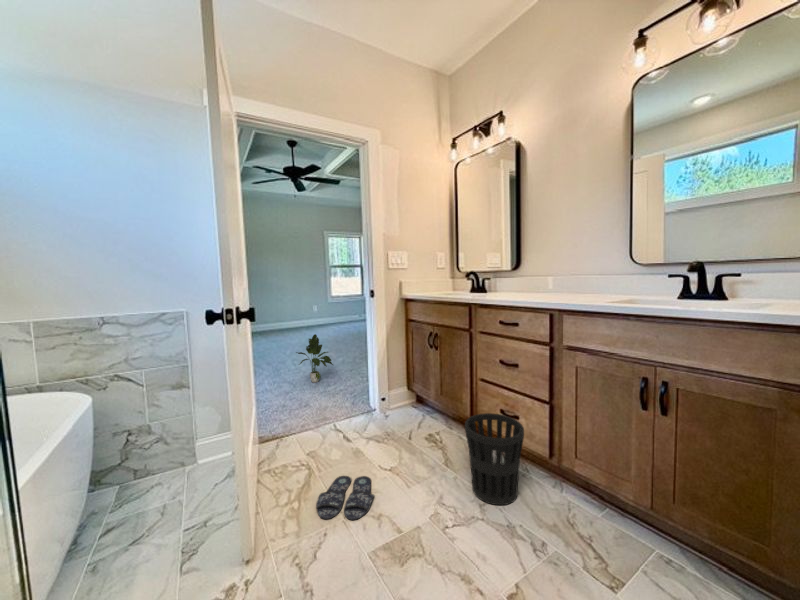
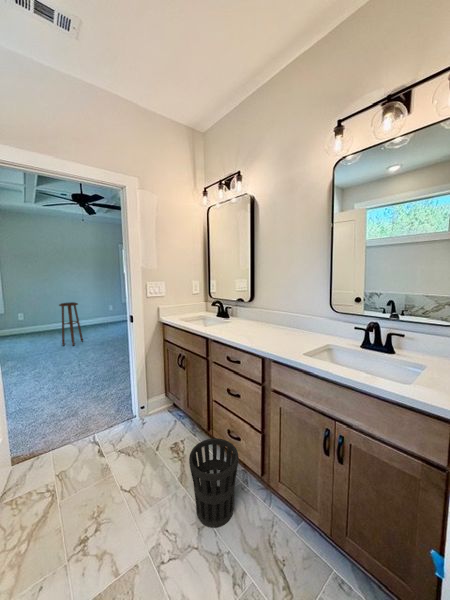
stool: none [264,295,289,346] -> present [59,302,83,346]
potted plant: present [296,334,333,383] -> none [73,345,110,386]
slippers: present [316,476,374,520] -> none [42,501,108,566]

